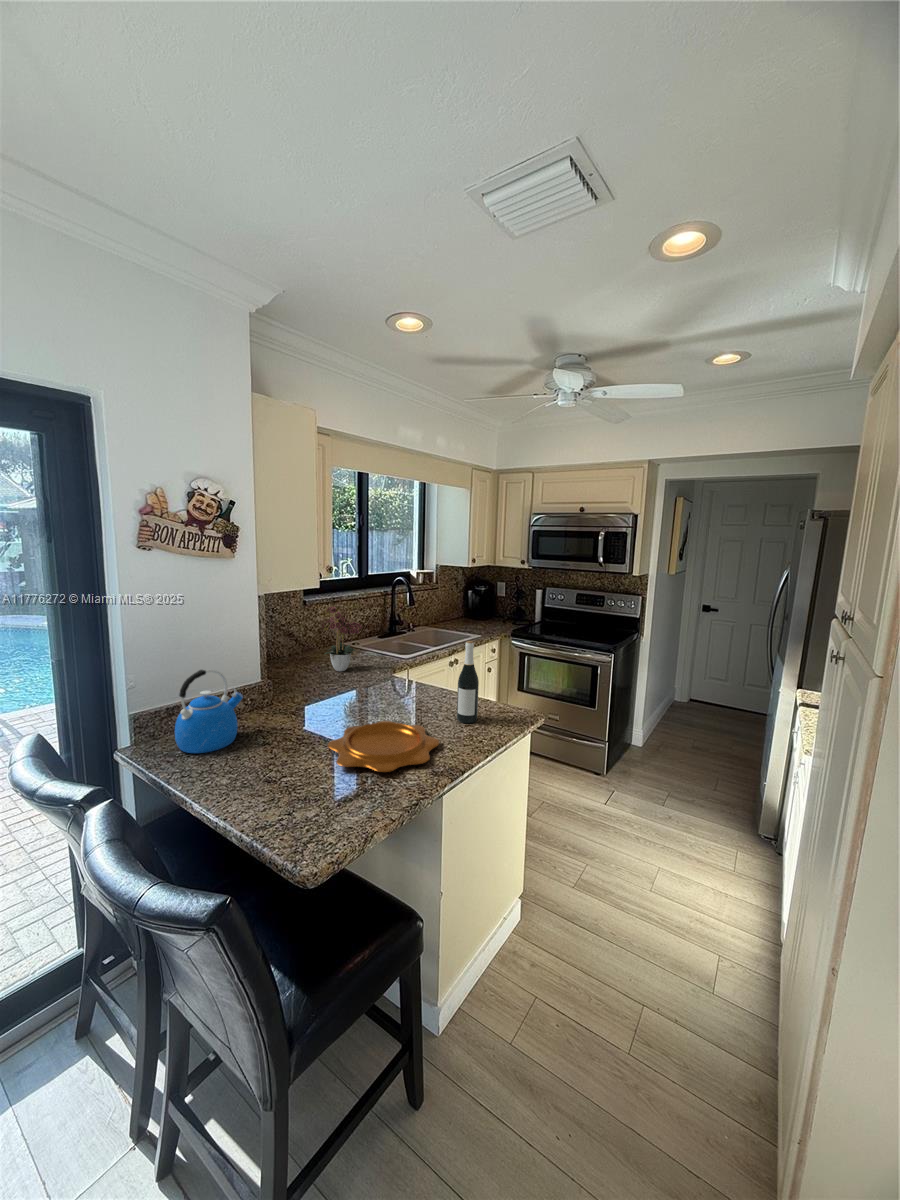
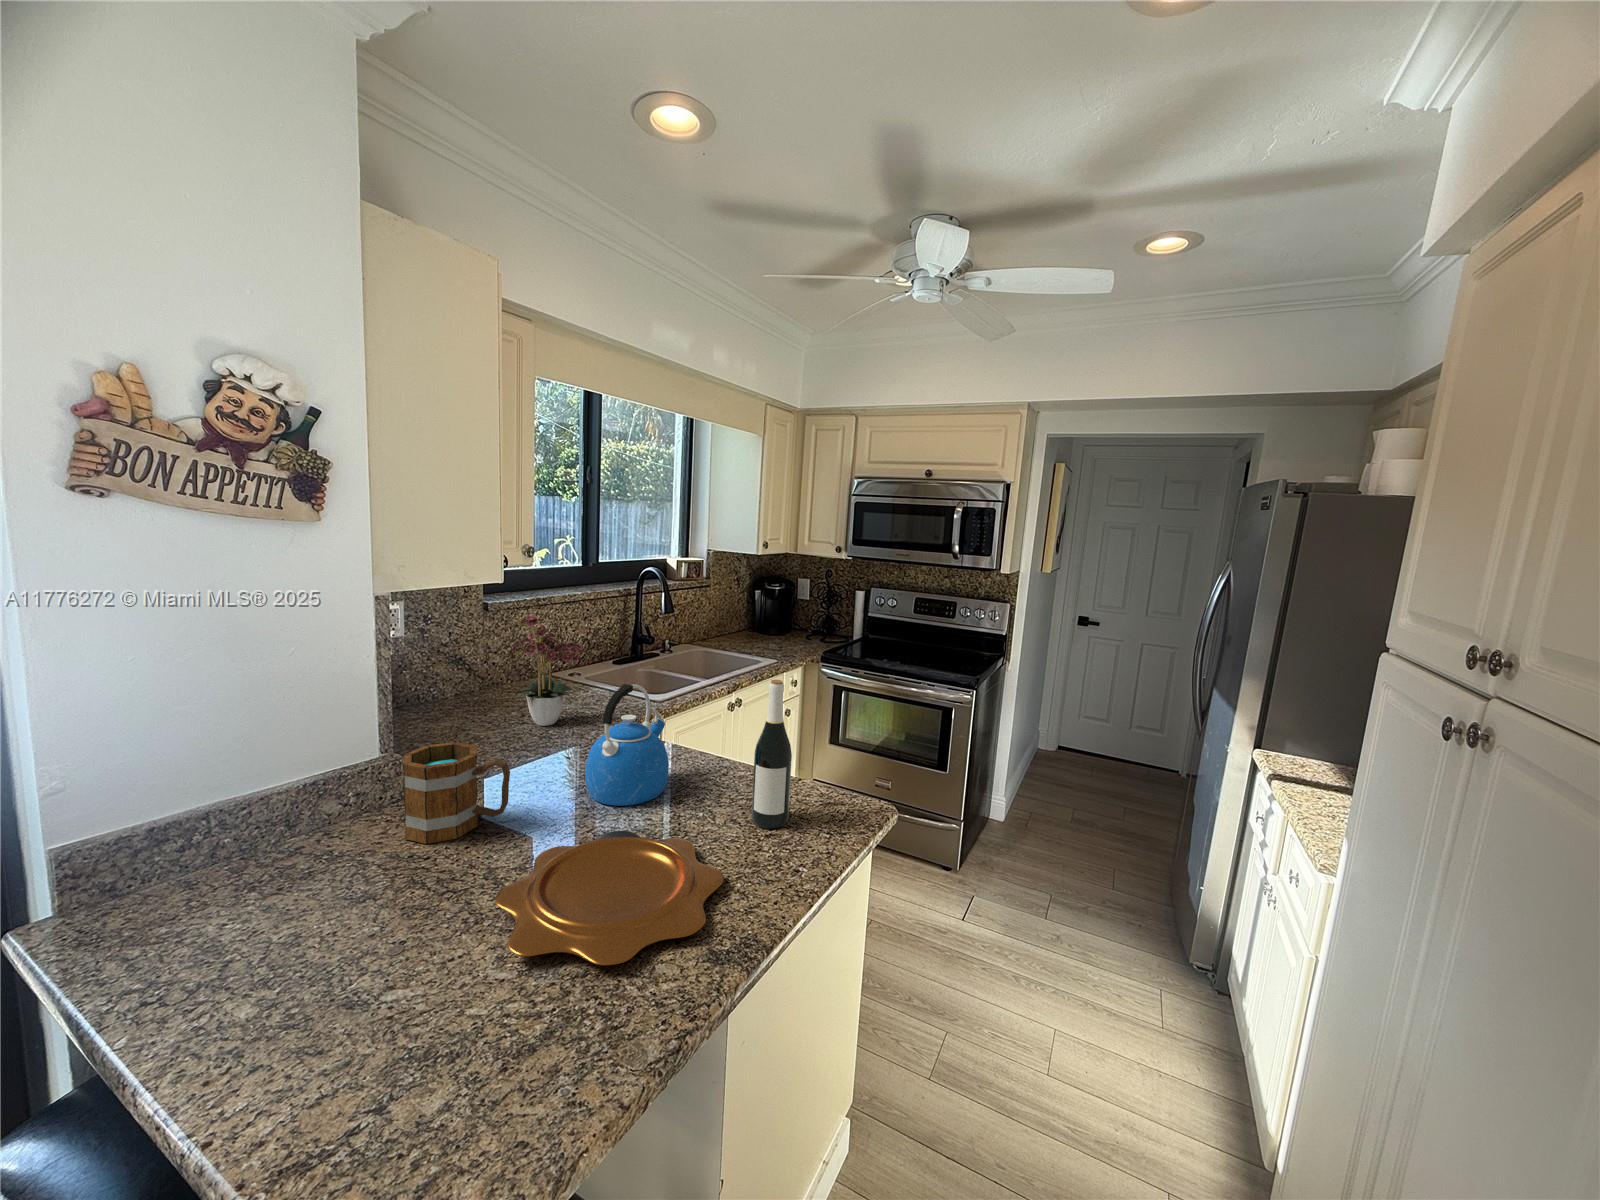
kettle: present [175,670,243,753] -> present [585,684,669,806]
mug: none [276,674,329,724] -> present [403,742,510,844]

